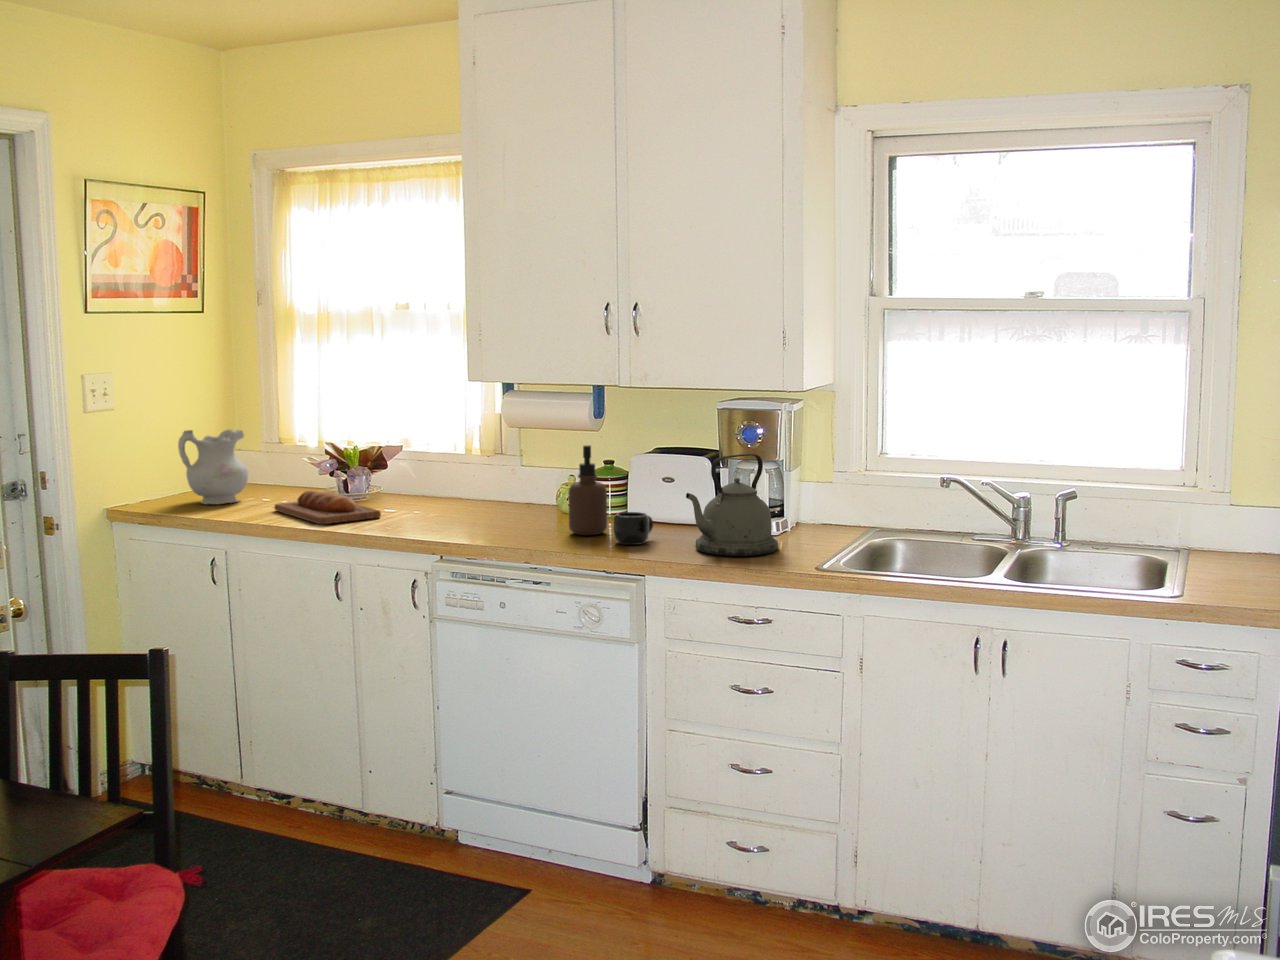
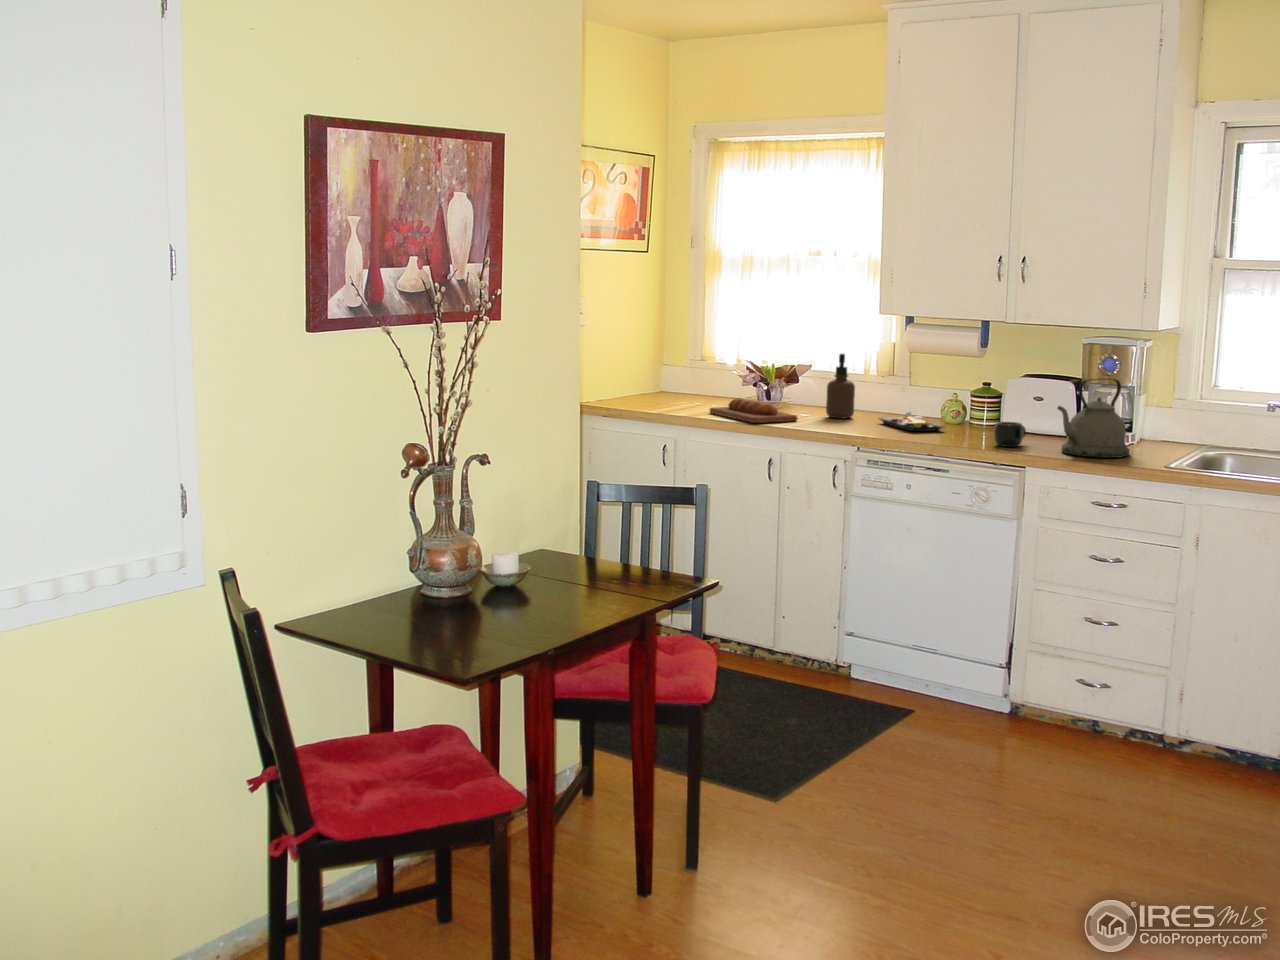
ceramic pitcher: present [178,429,248,504] -> none [635,347,684,407]
soap dispenser: present [568,445,607,535] -> present [826,354,855,418]
plate: none [481,500,561,526] -> present [879,412,945,431]

